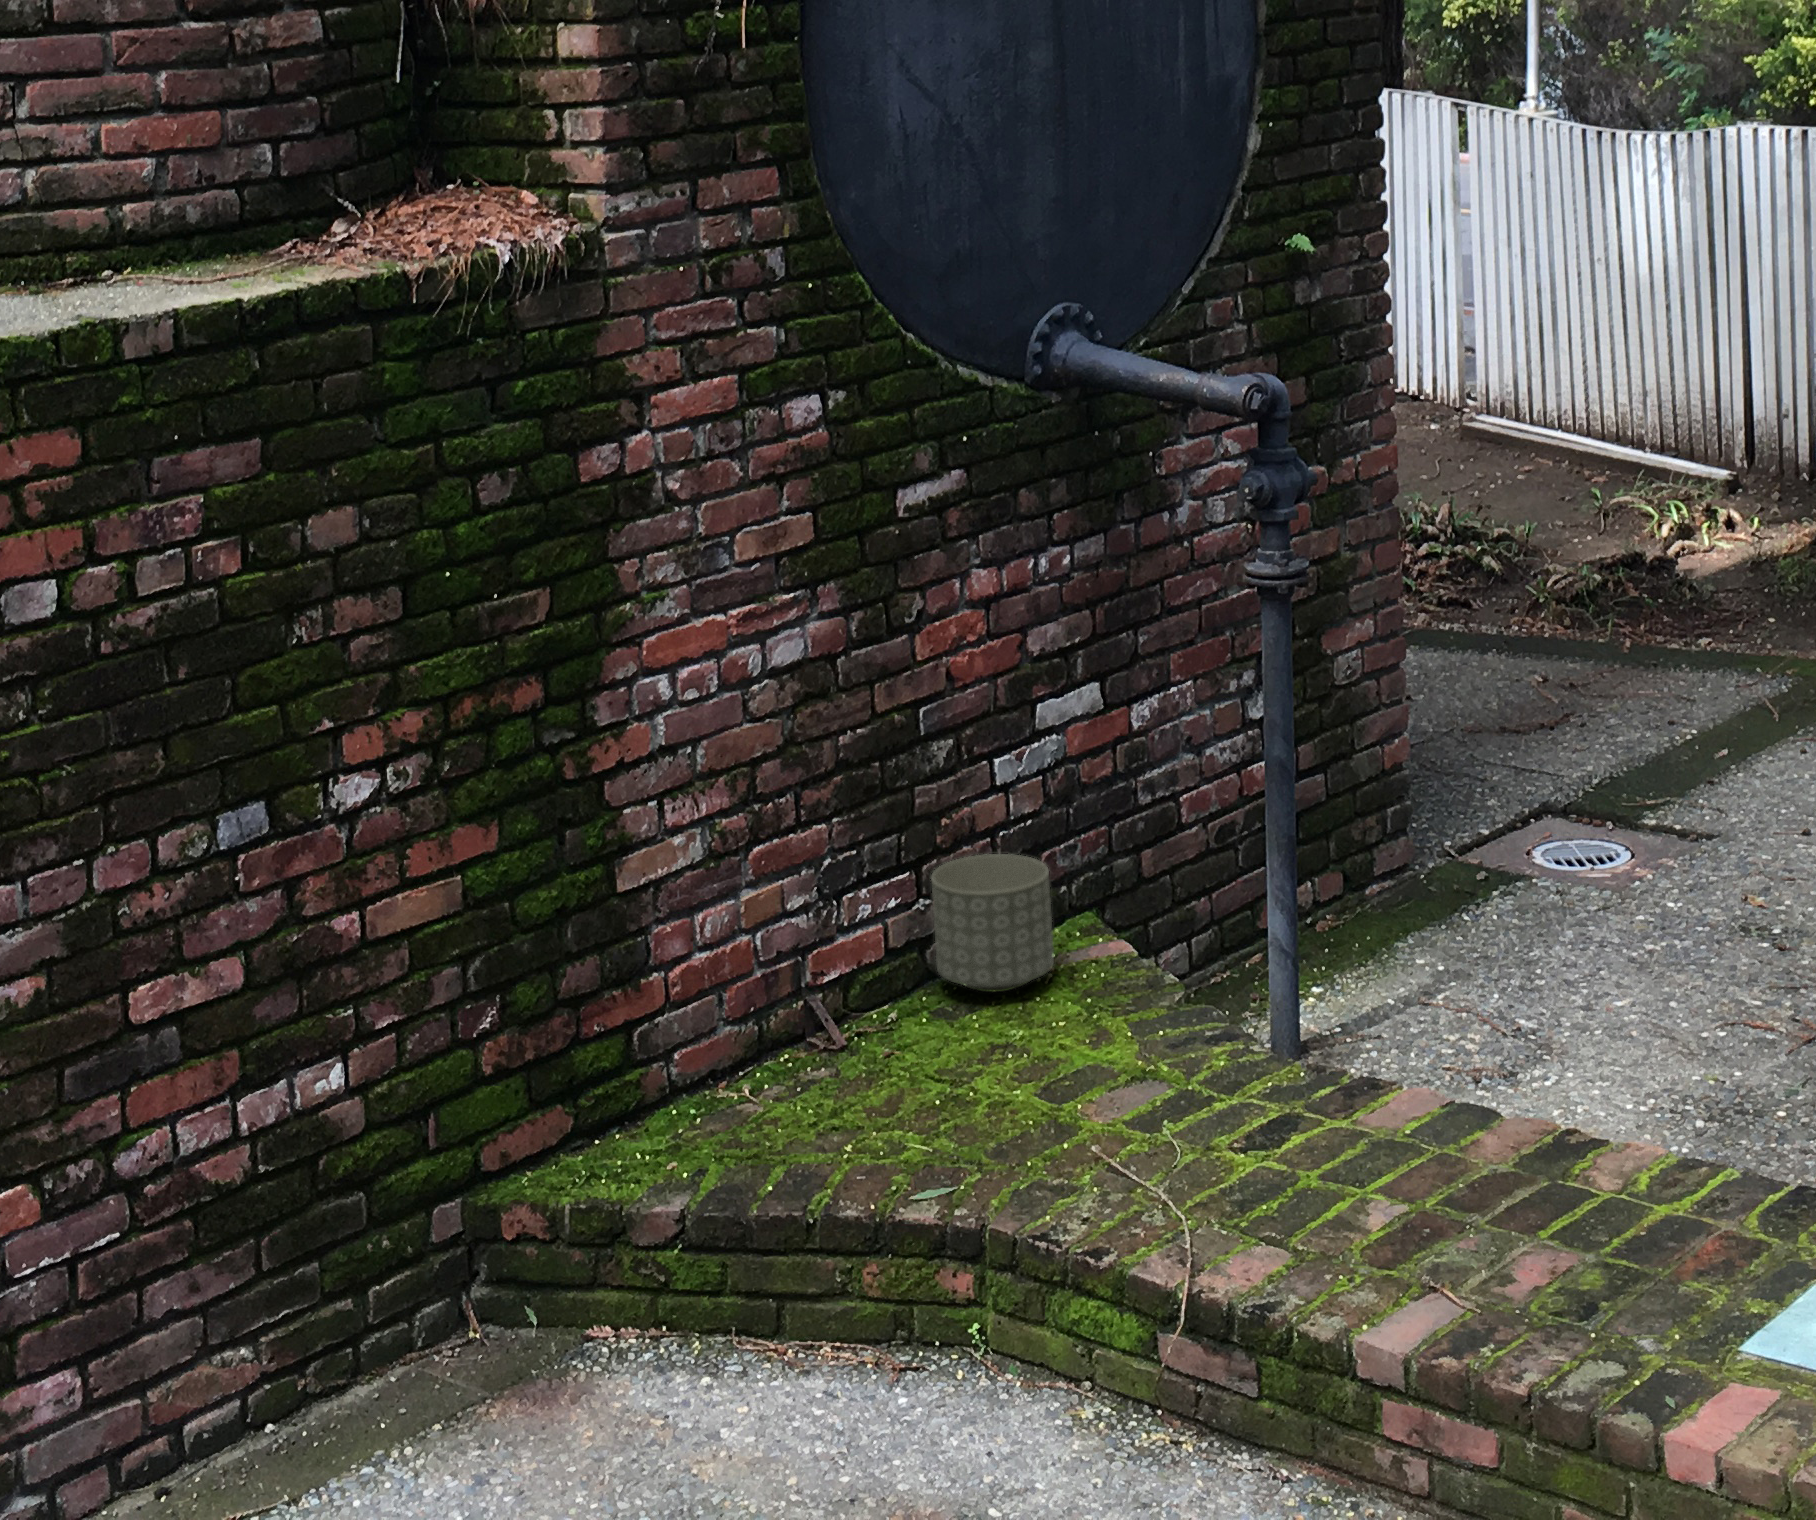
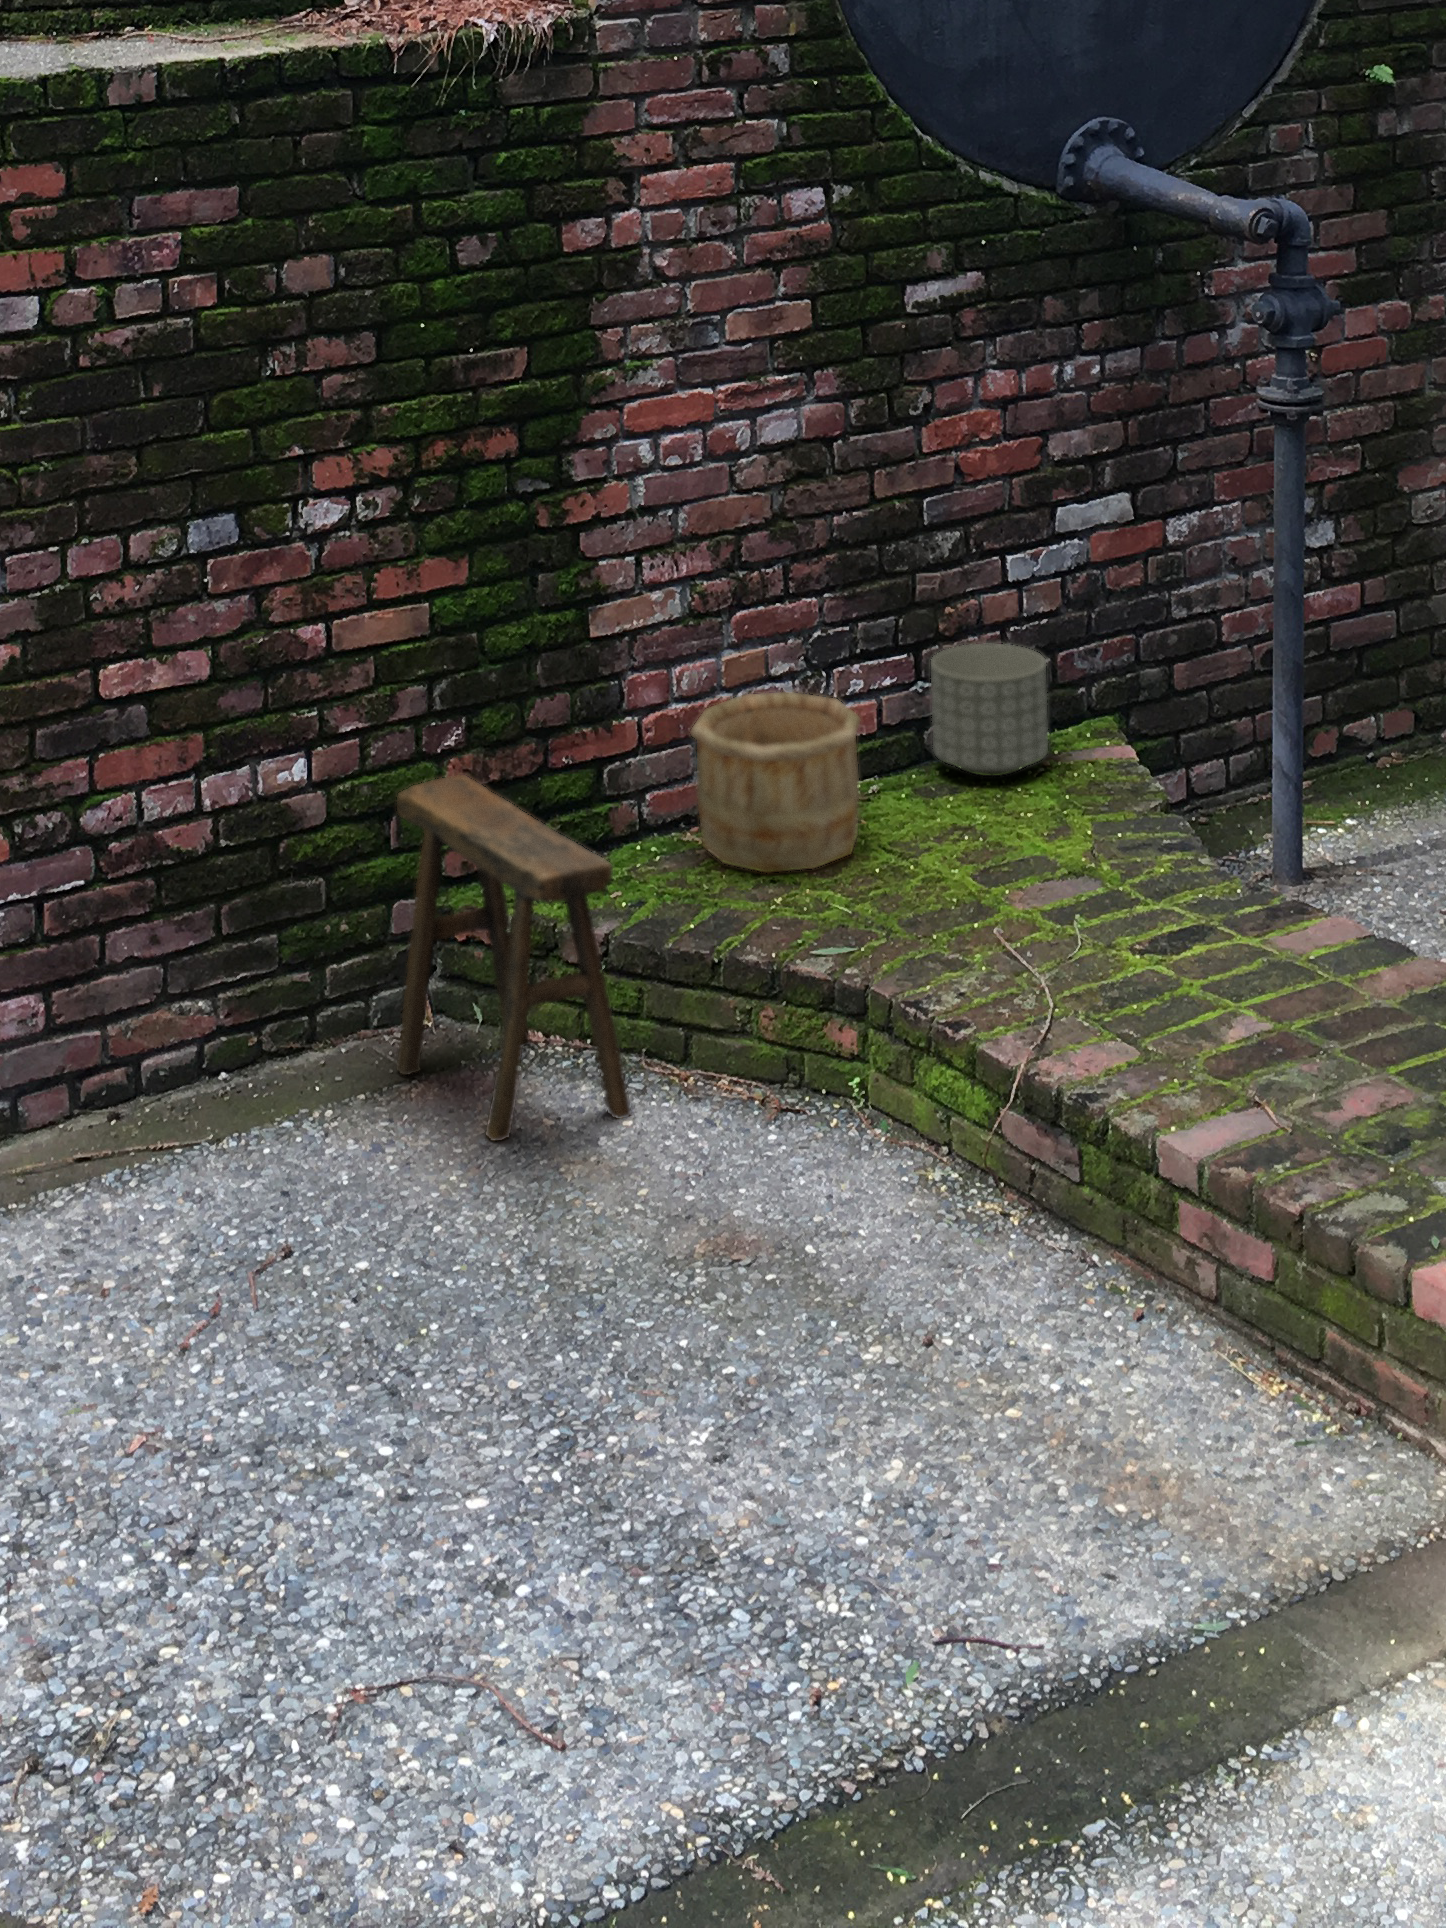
wooden bucket: none [724,928,899,1122] -> present [691,692,860,873]
stool: none [441,1057,738,1451] -> present [397,775,631,1141]

